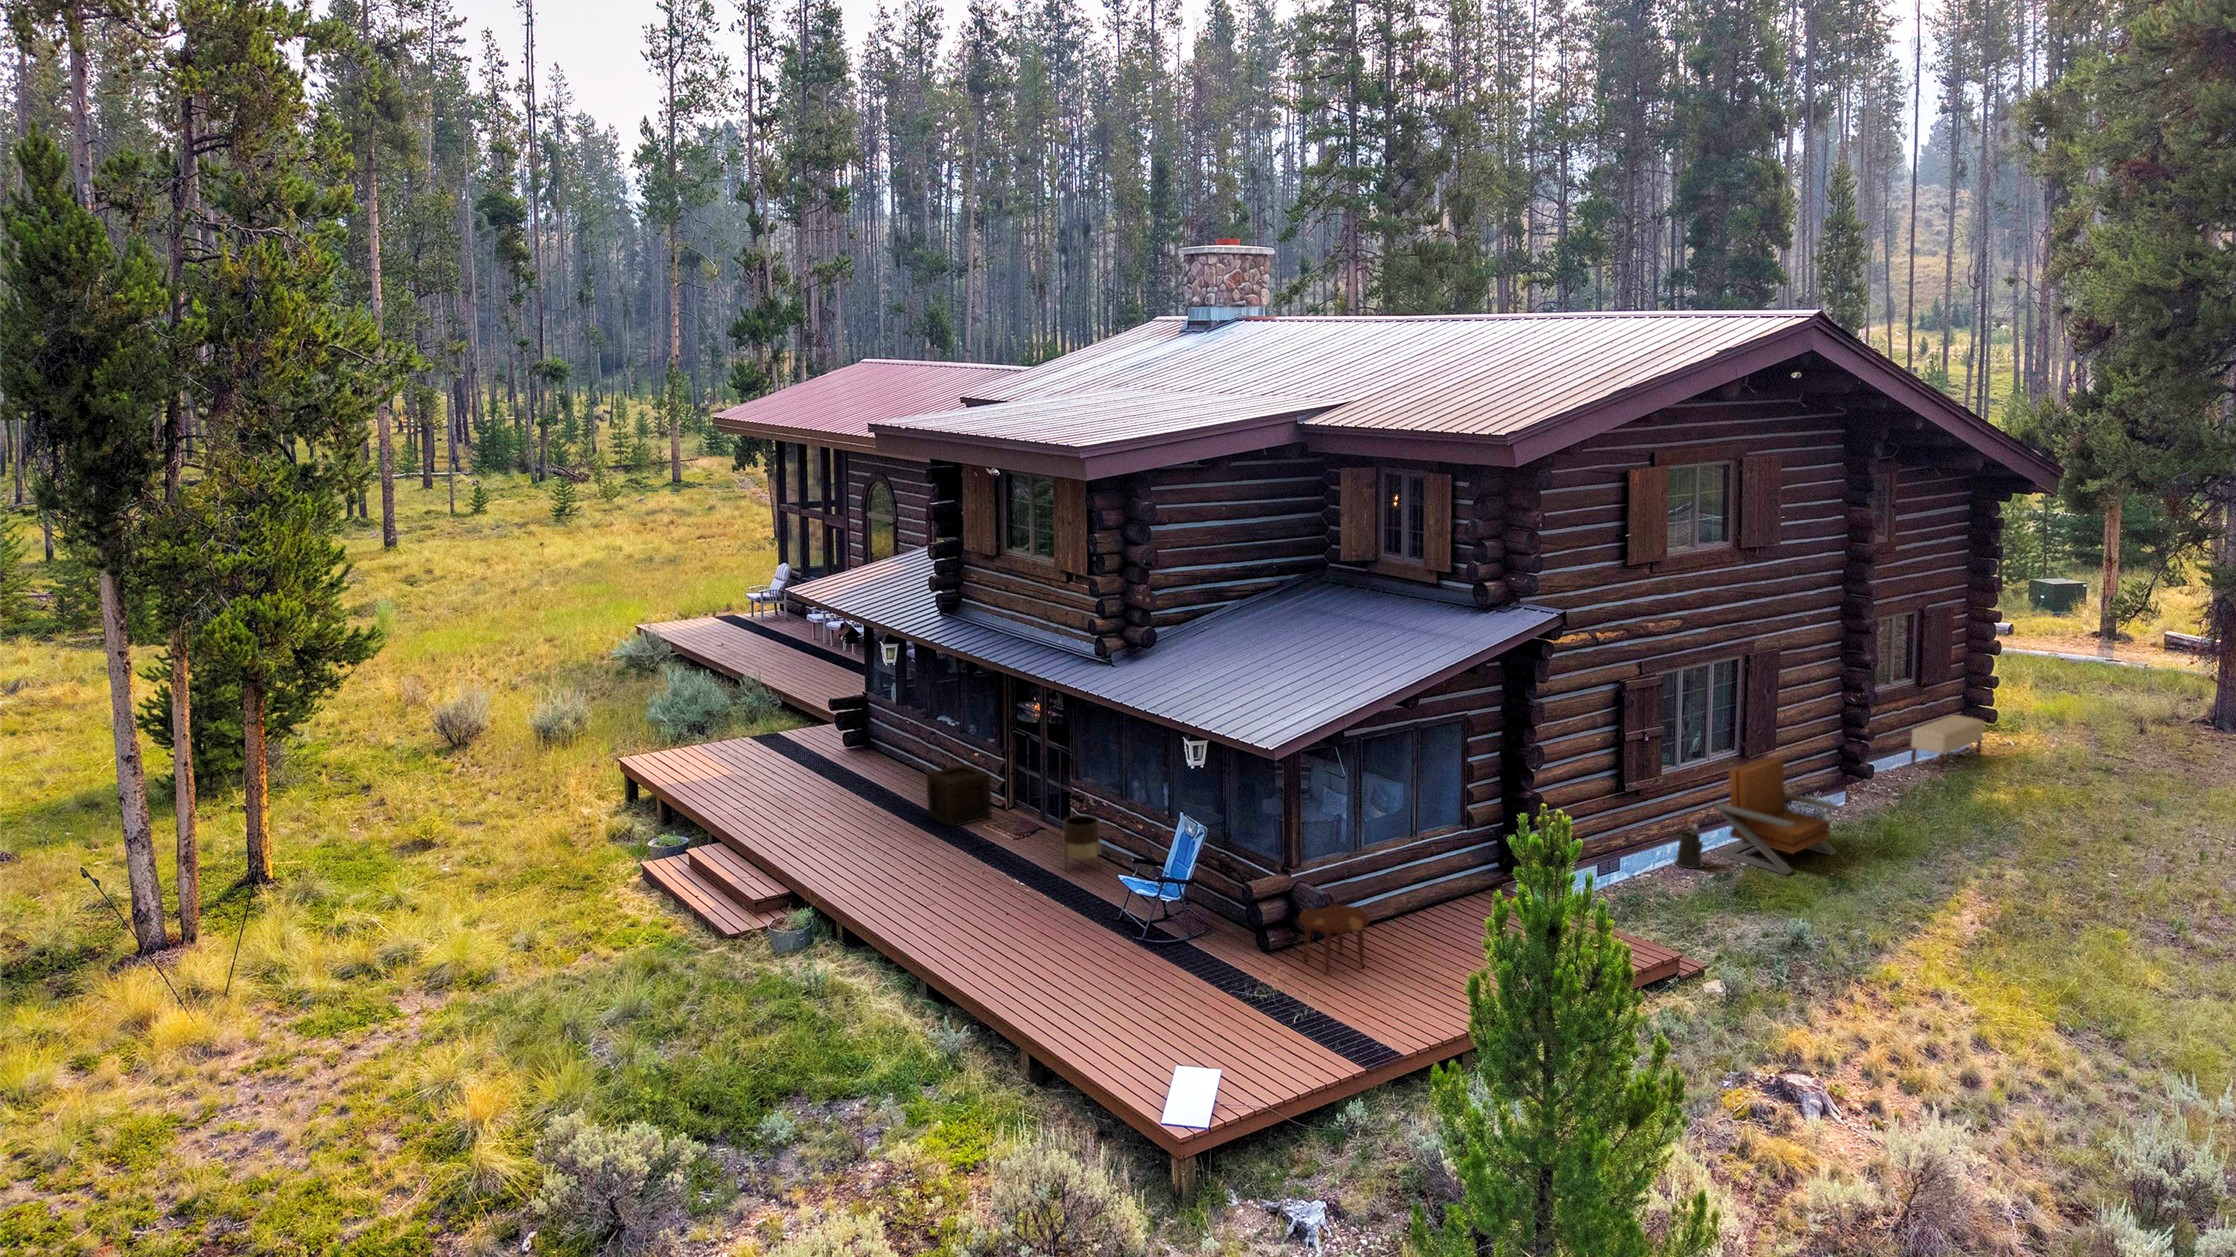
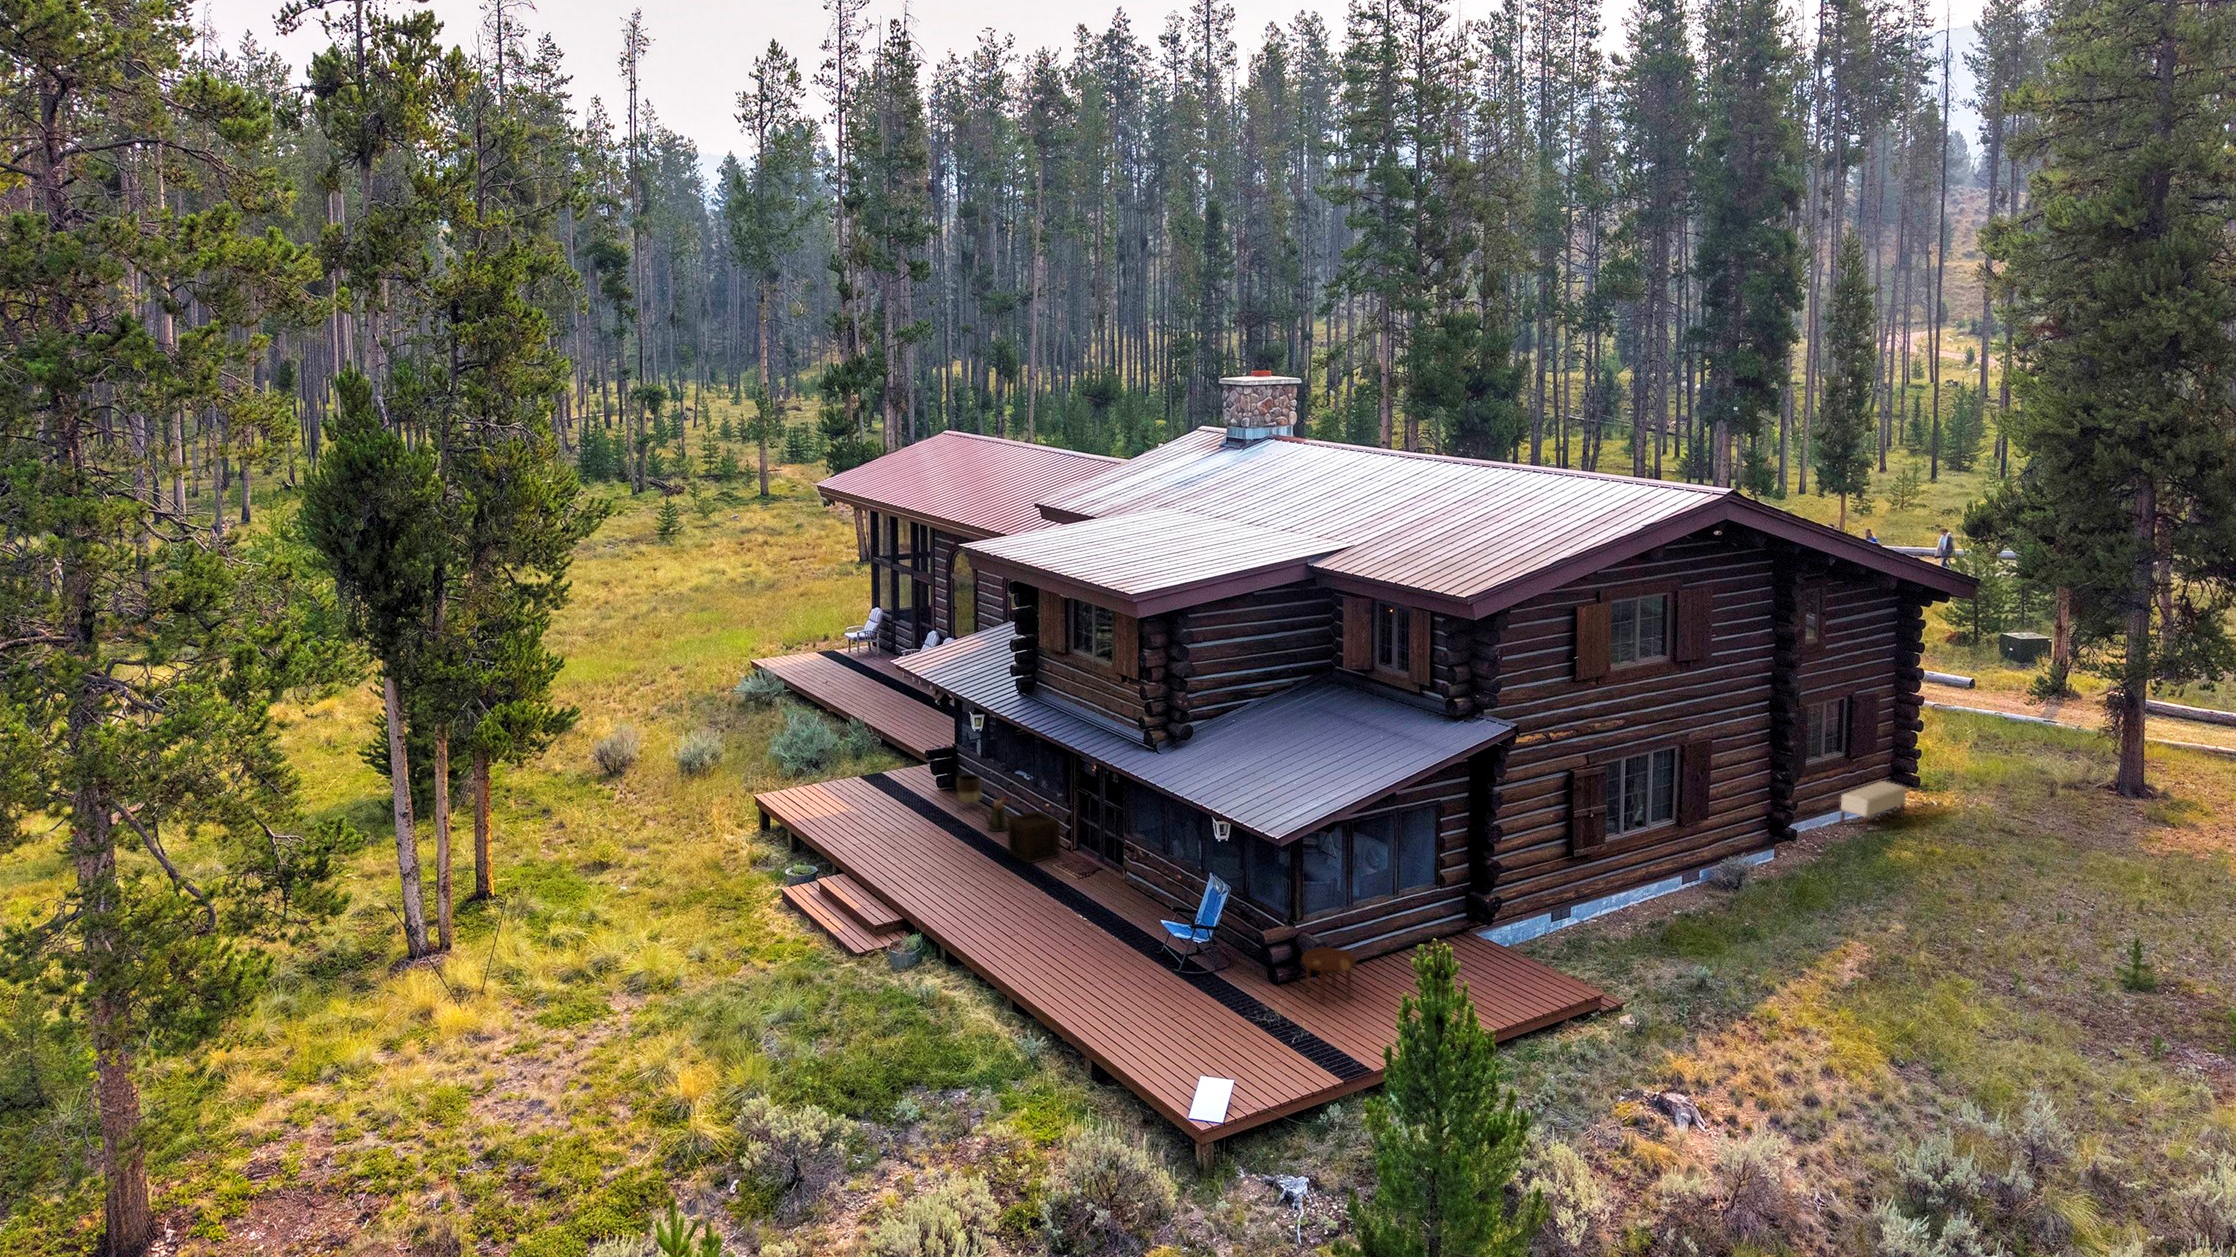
lounge chair: present [1715,757,1839,875] -> none [1654,825,1758,925]
planter: present [1063,815,1101,865] -> present [957,774,982,804]
watering can: present [1675,818,1703,869] -> present [982,798,1008,831]

